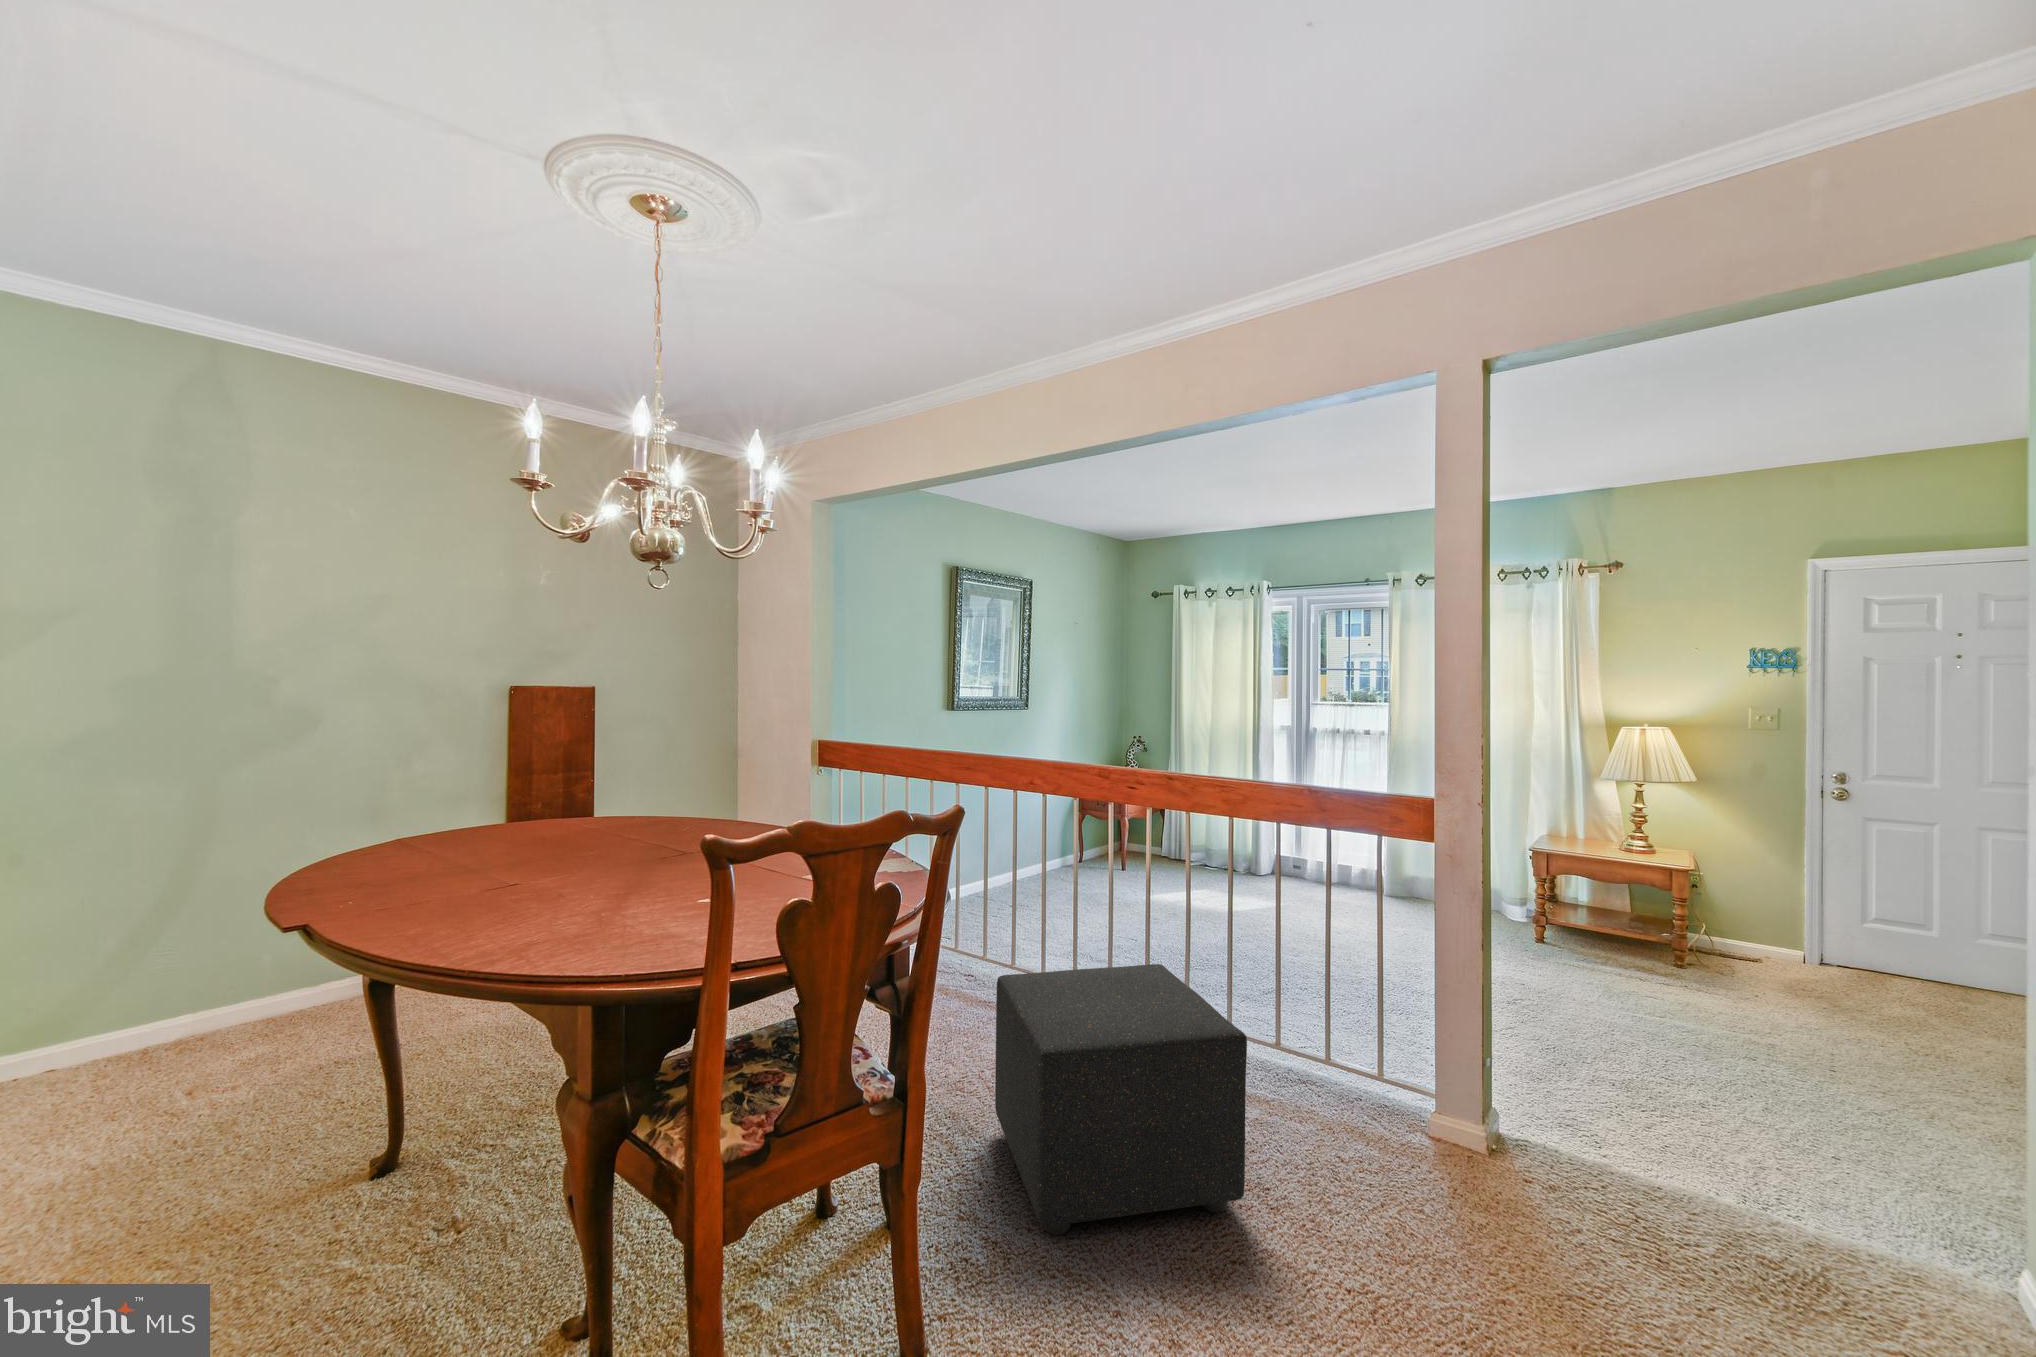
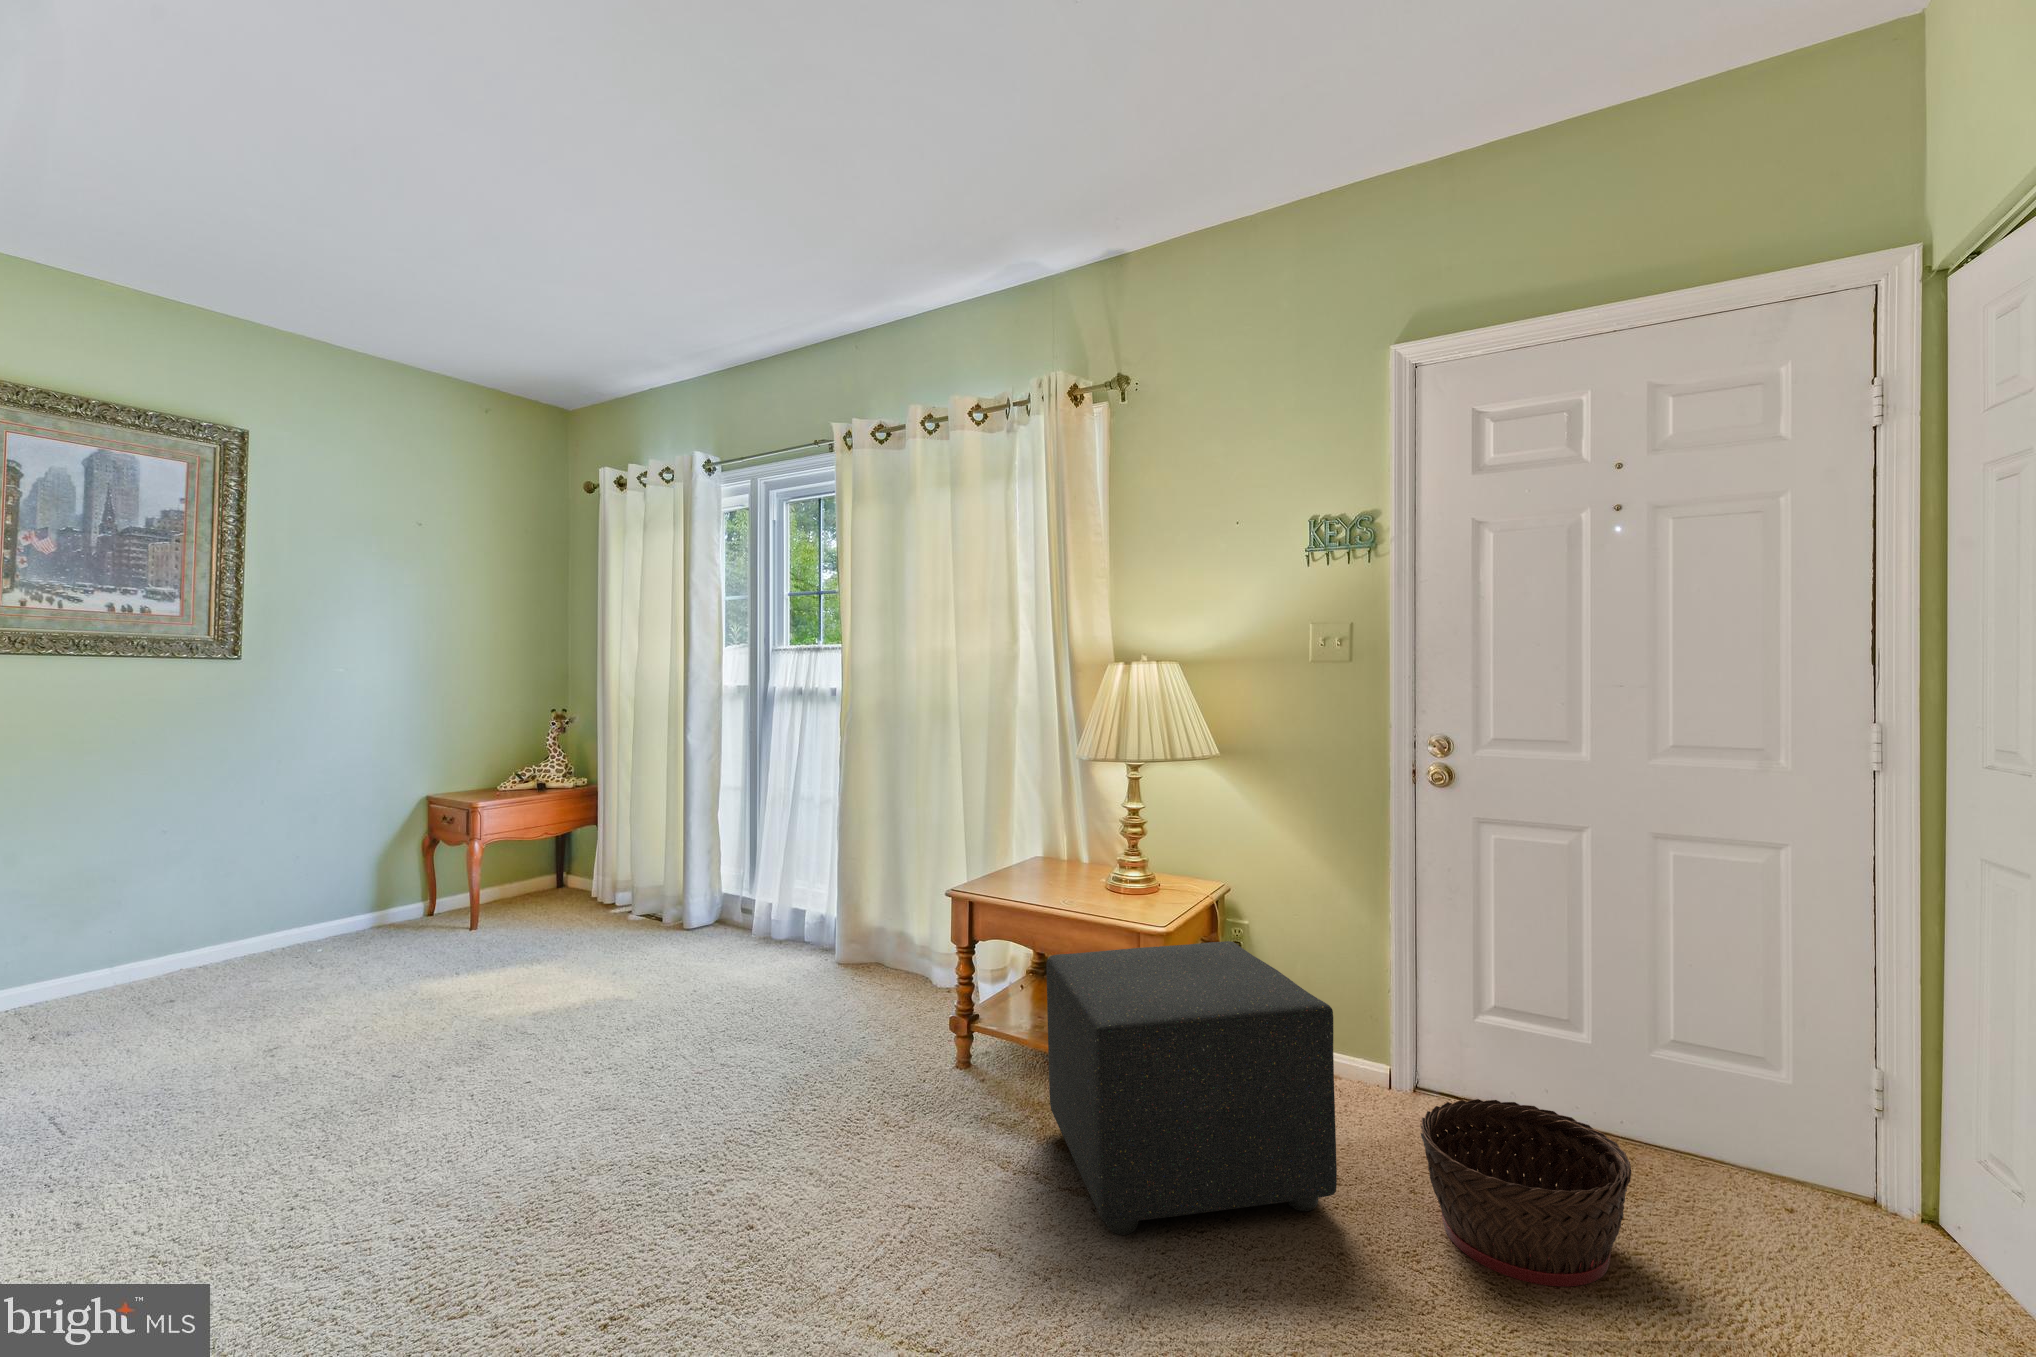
basket: none [1318,1113,1493,1285] -> present [1420,1099,1631,1287]

